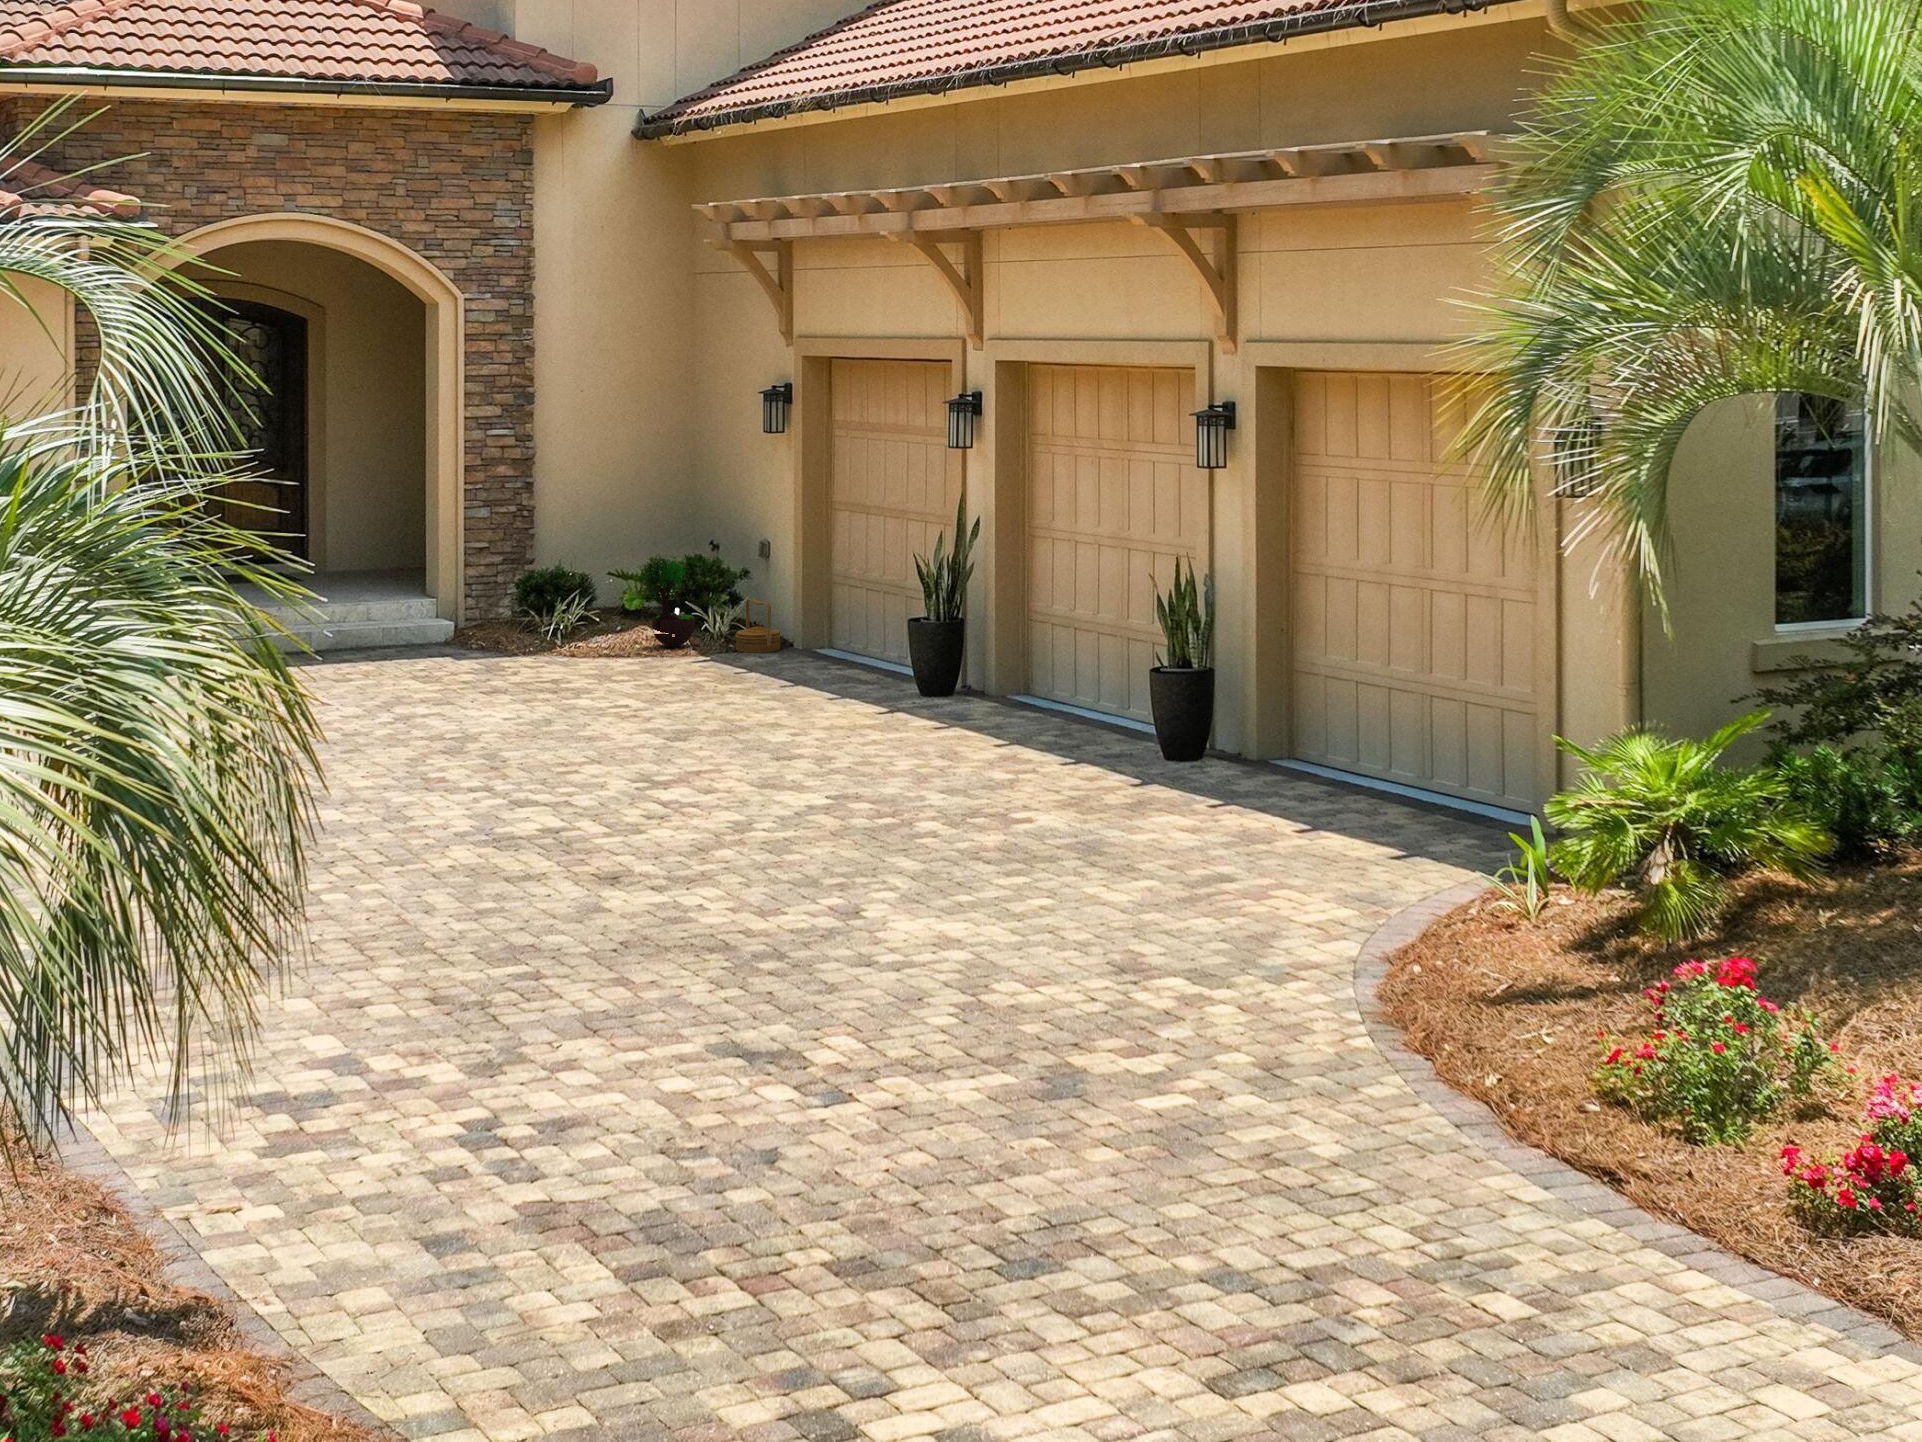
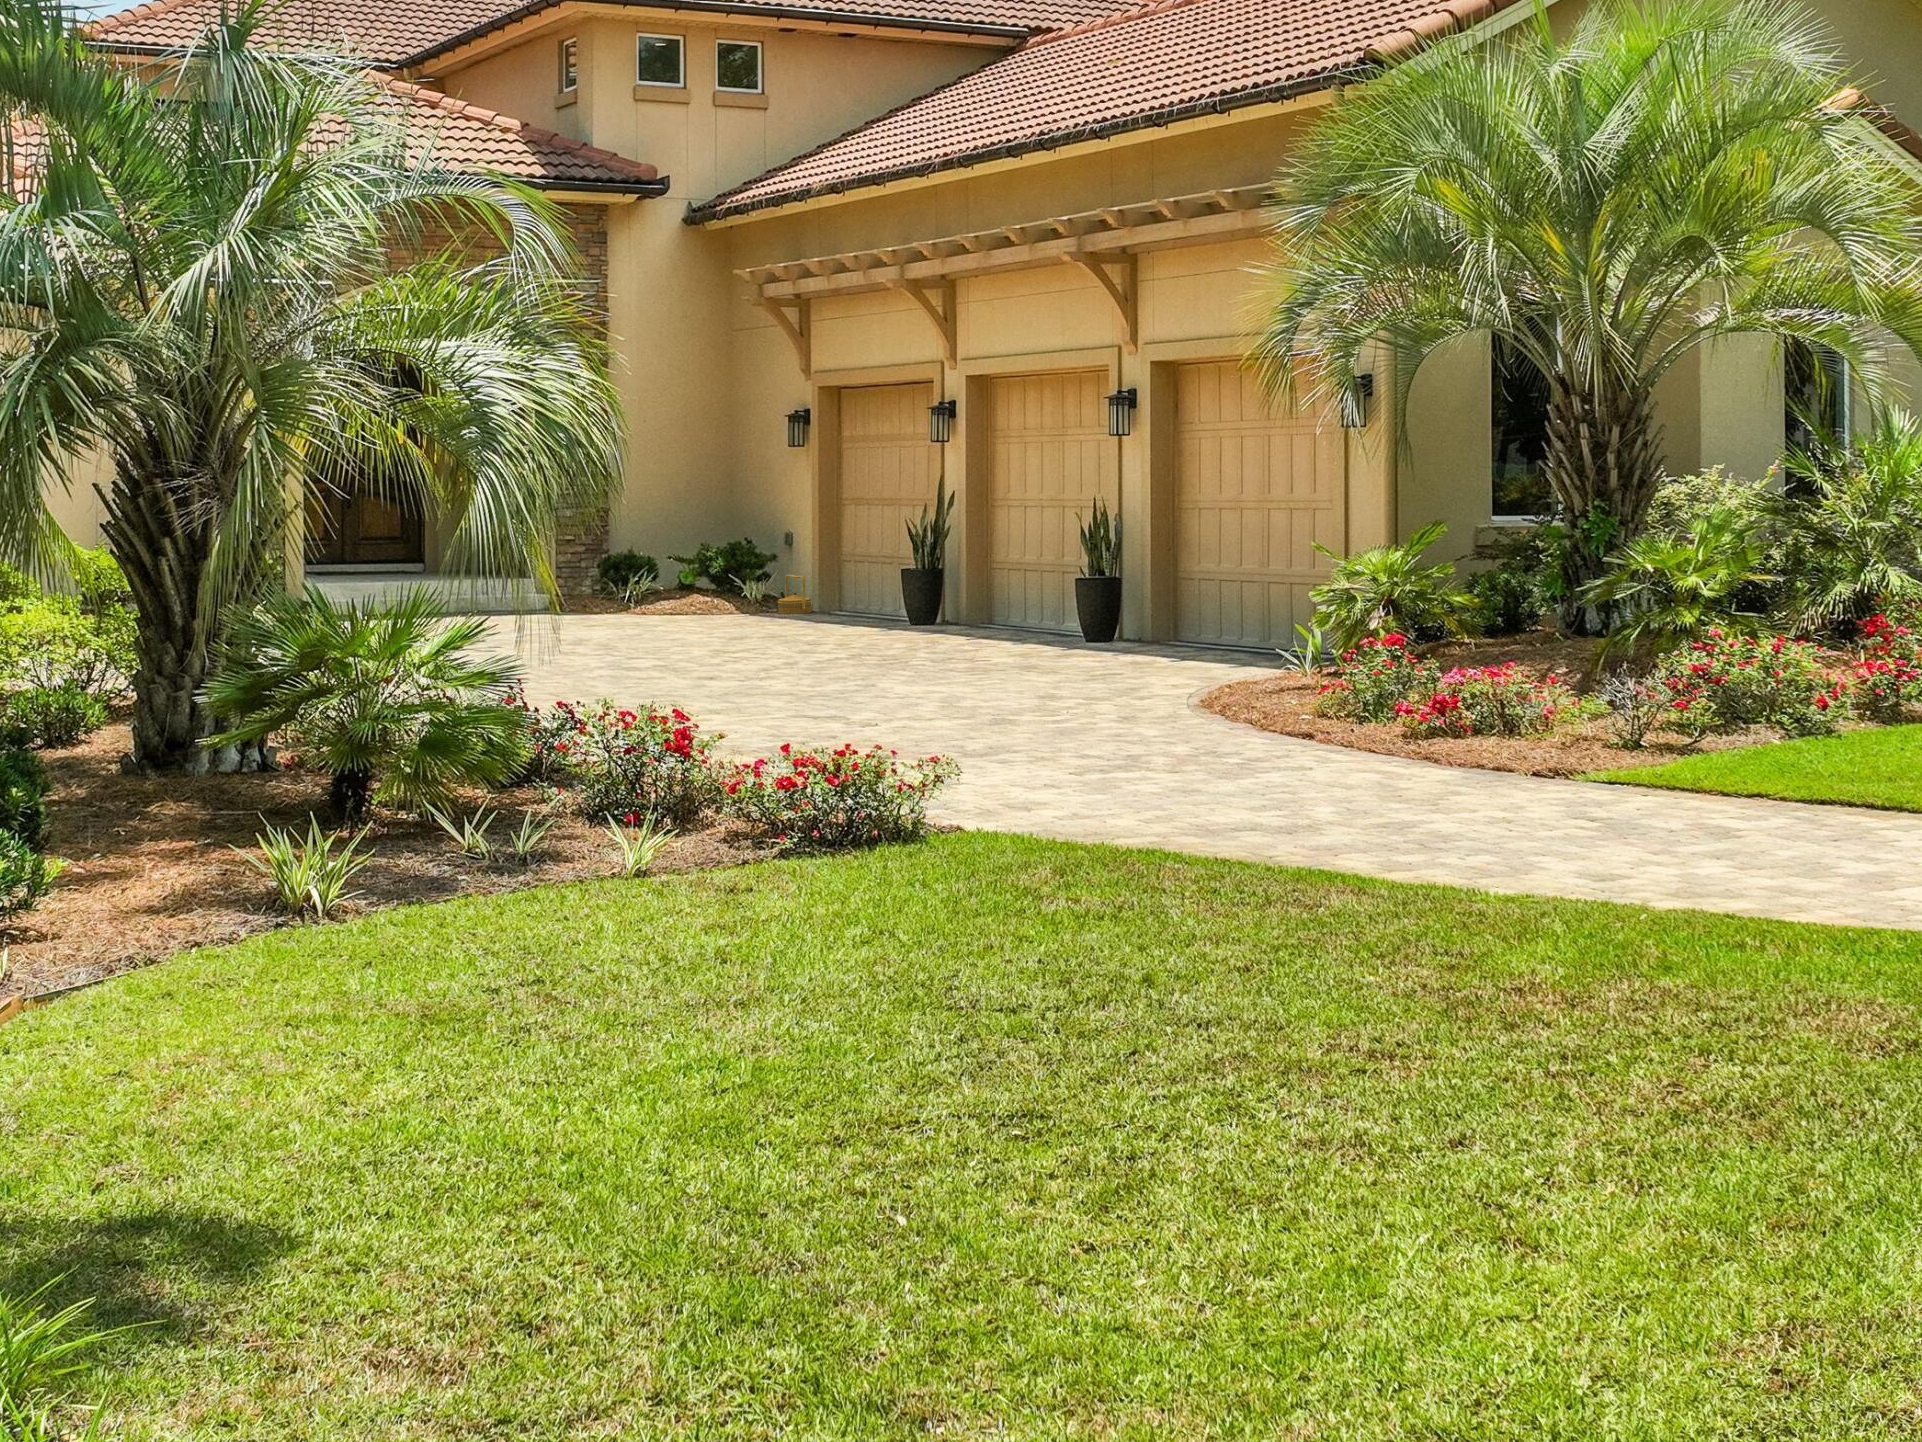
potted tree: present [633,554,695,647] -> none [697,538,746,613]

